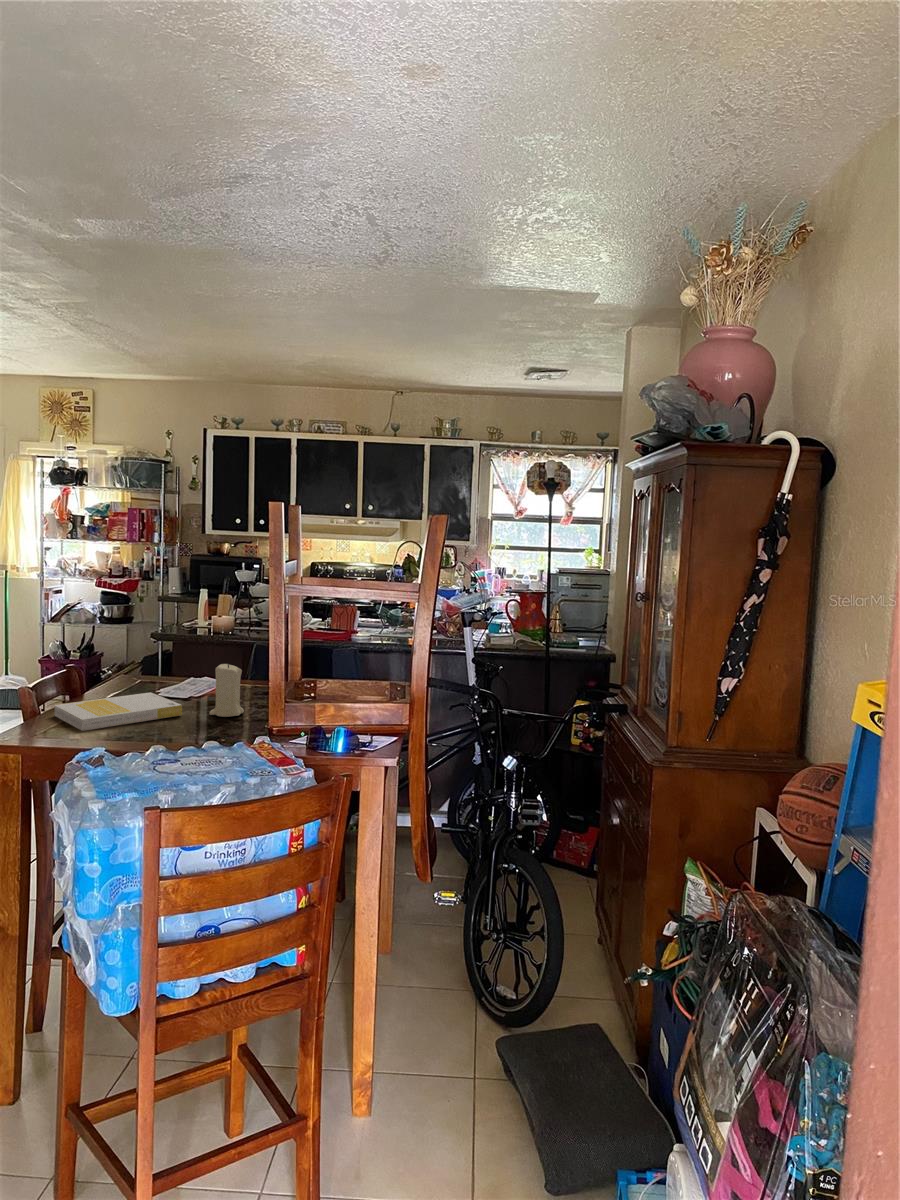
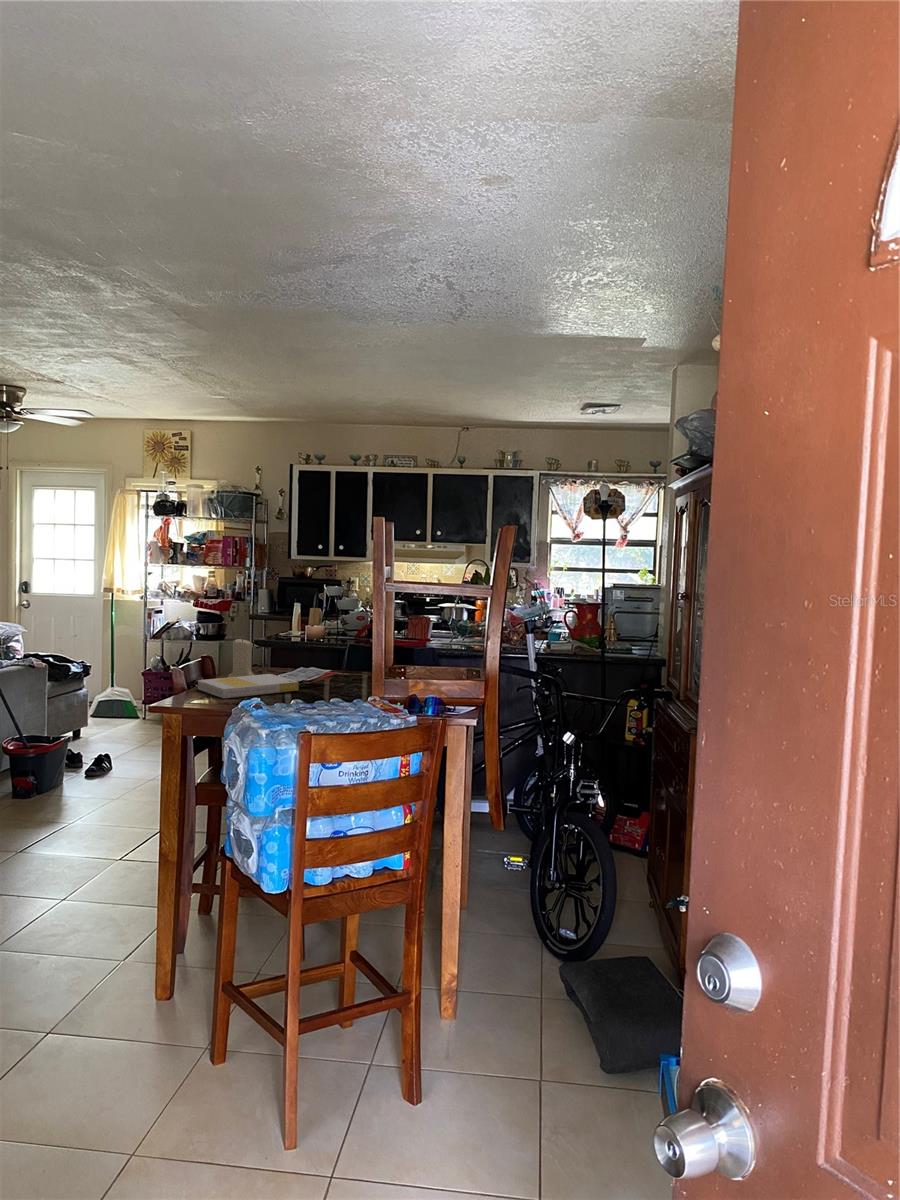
candle: present [209,663,244,717] -> present [228,638,254,677]

